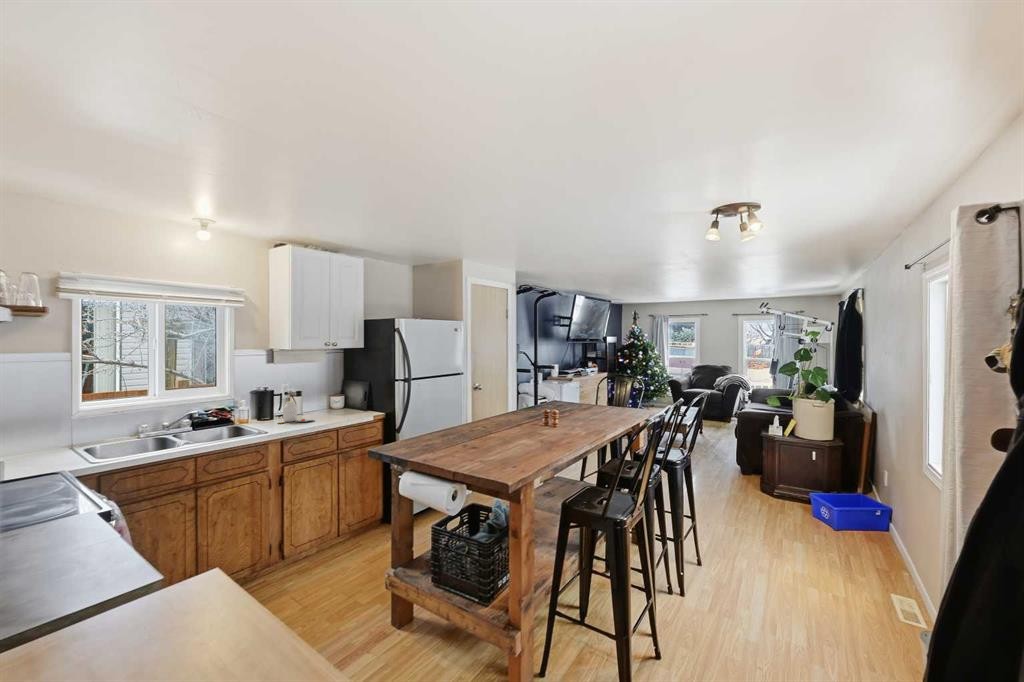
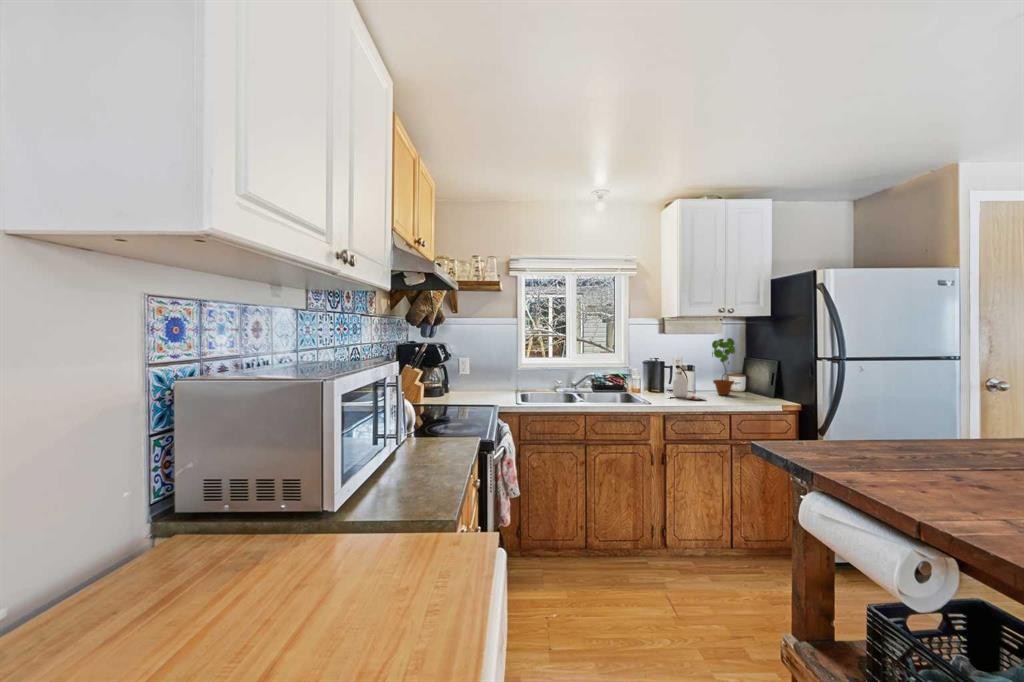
potted plant: none [315,366,335,413] -> present [712,338,735,395]

